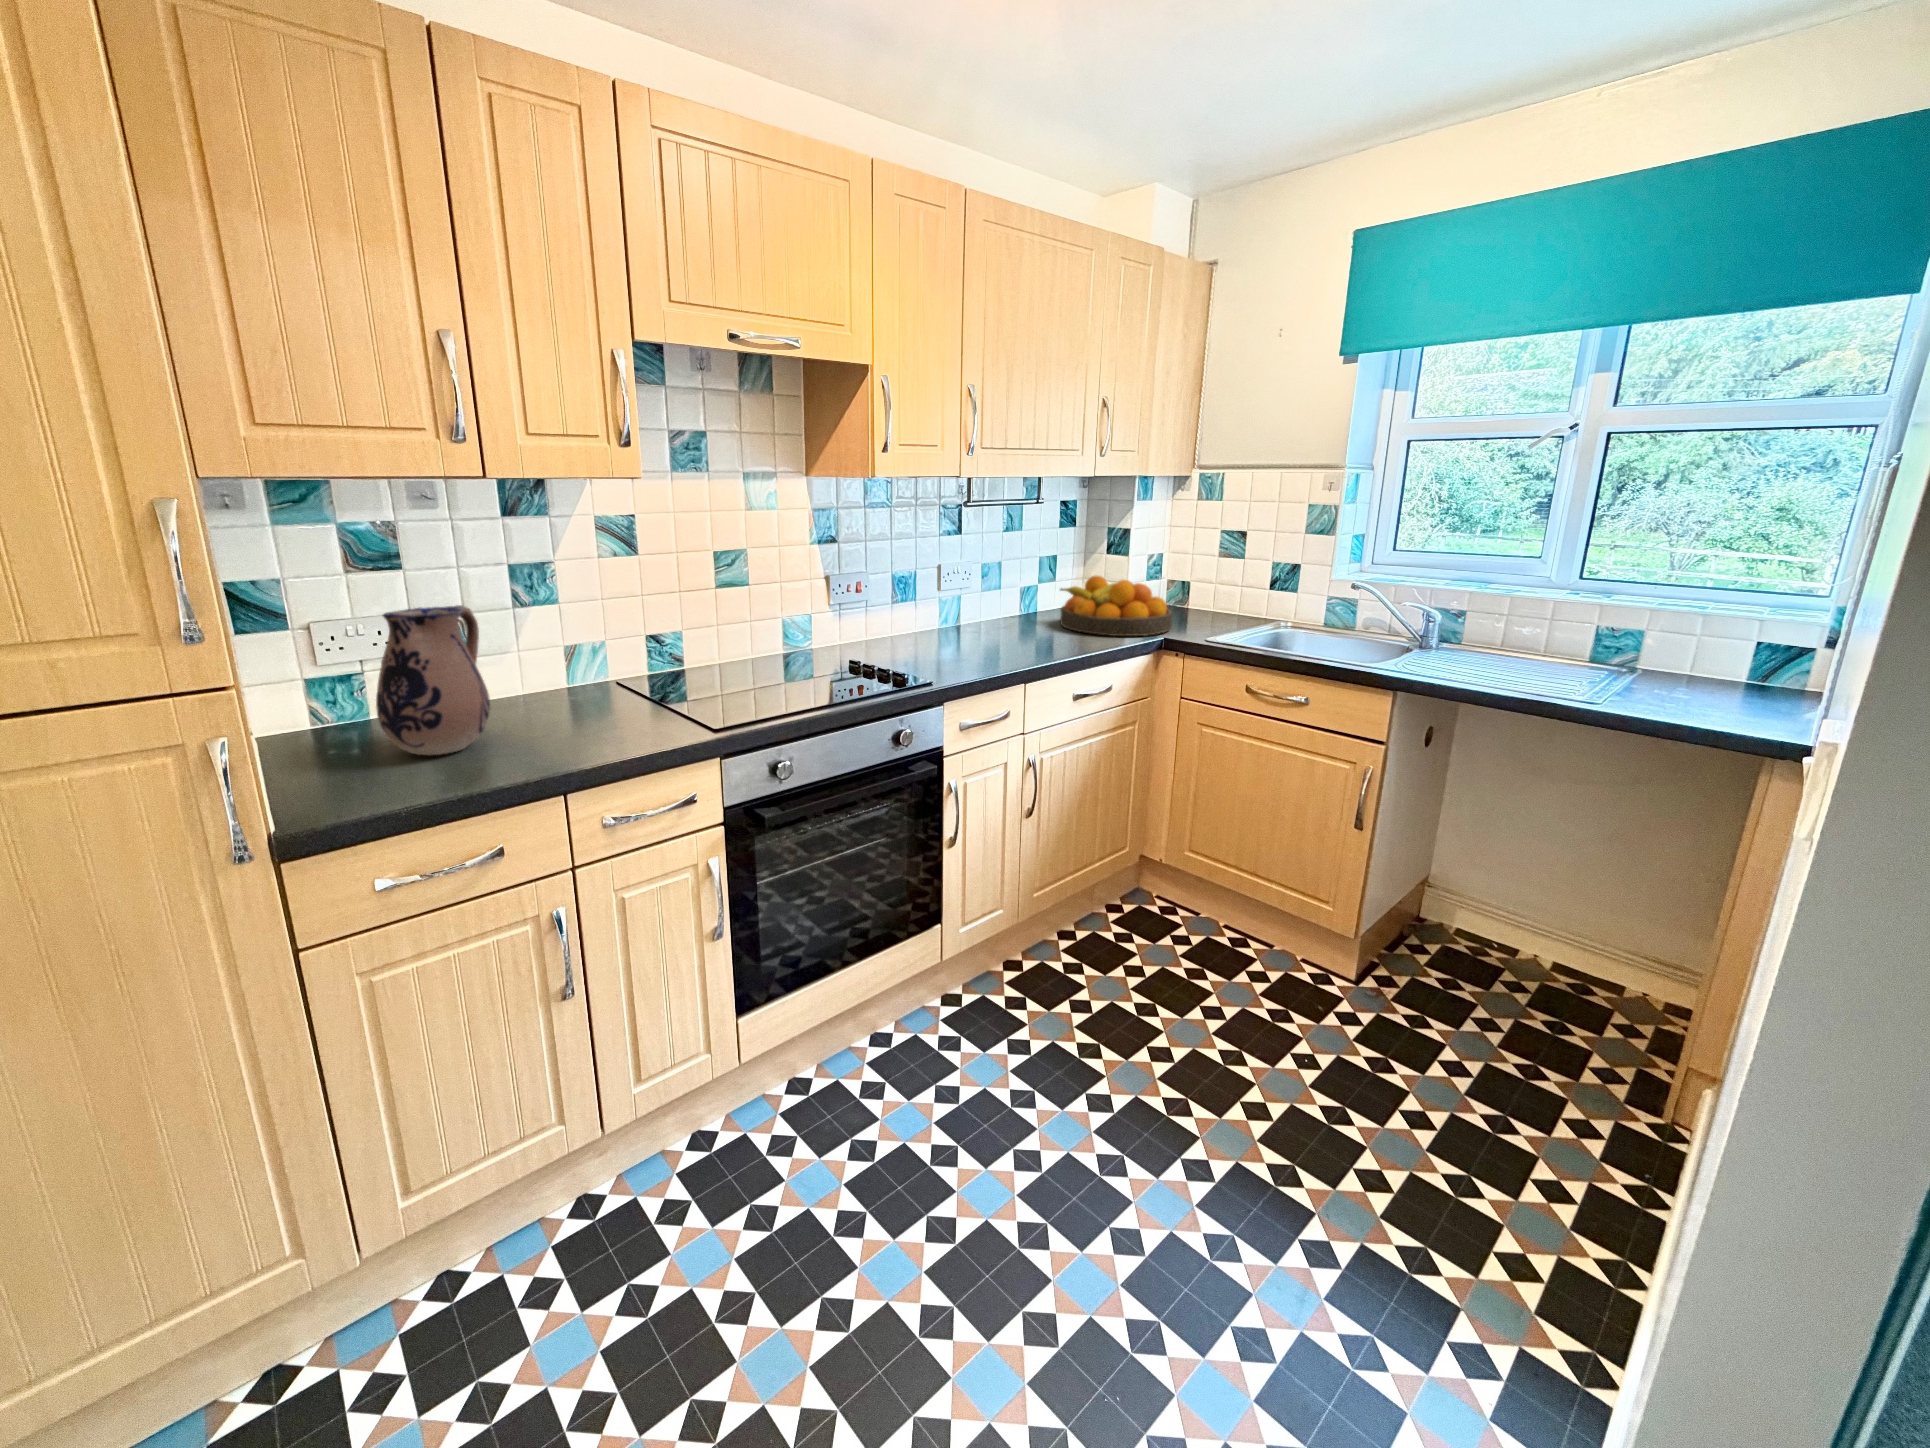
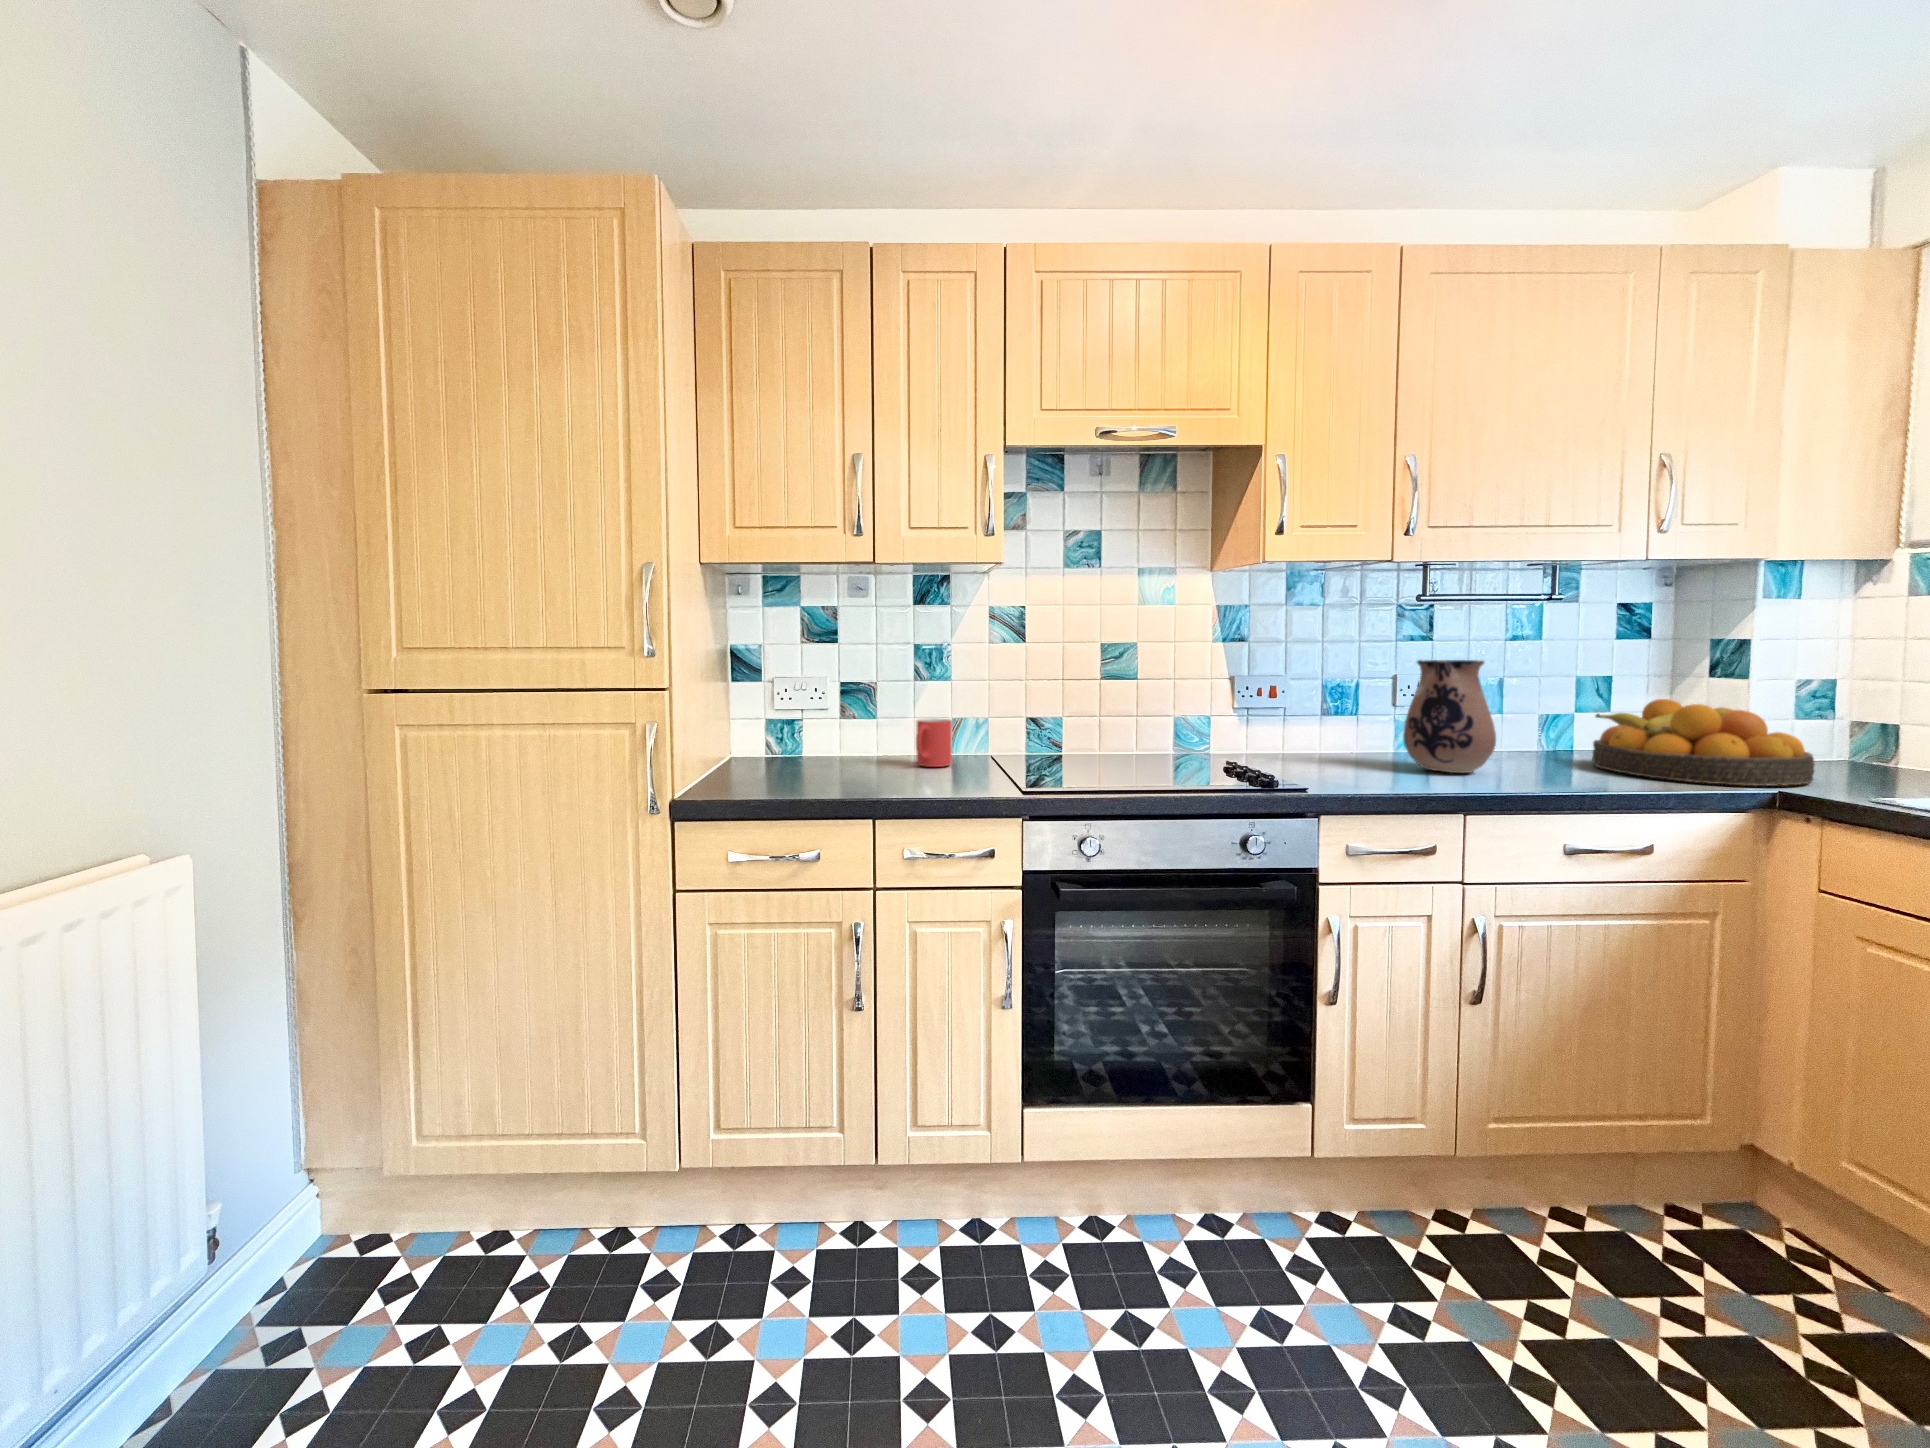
ceramic pitcher: present [376,605,490,755] -> present [1403,660,1496,773]
mug: none [536,651,584,710] -> present [916,718,952,767]

